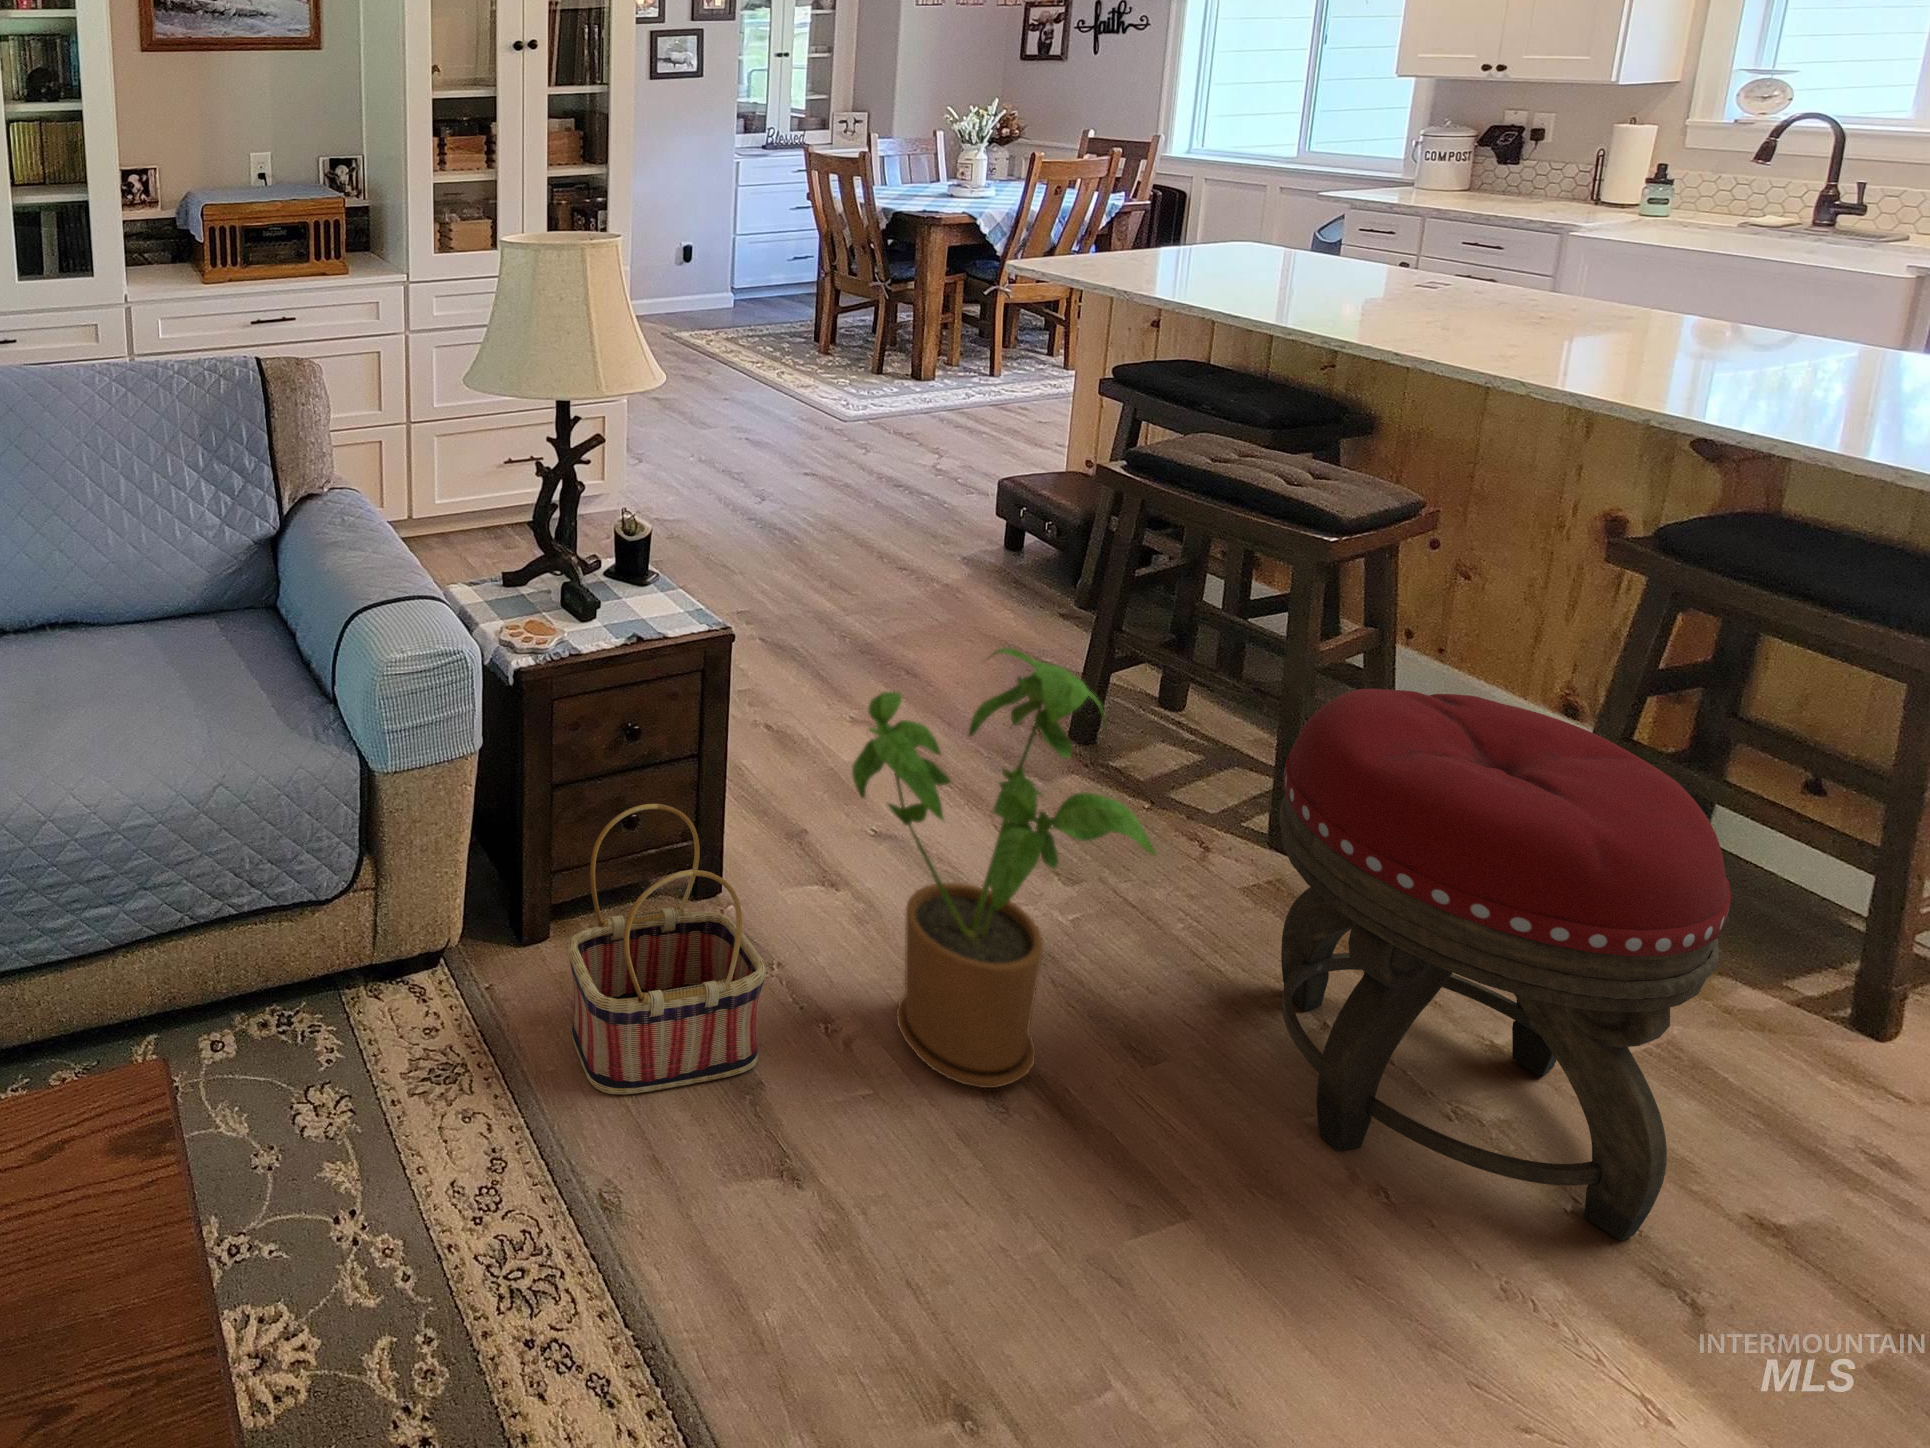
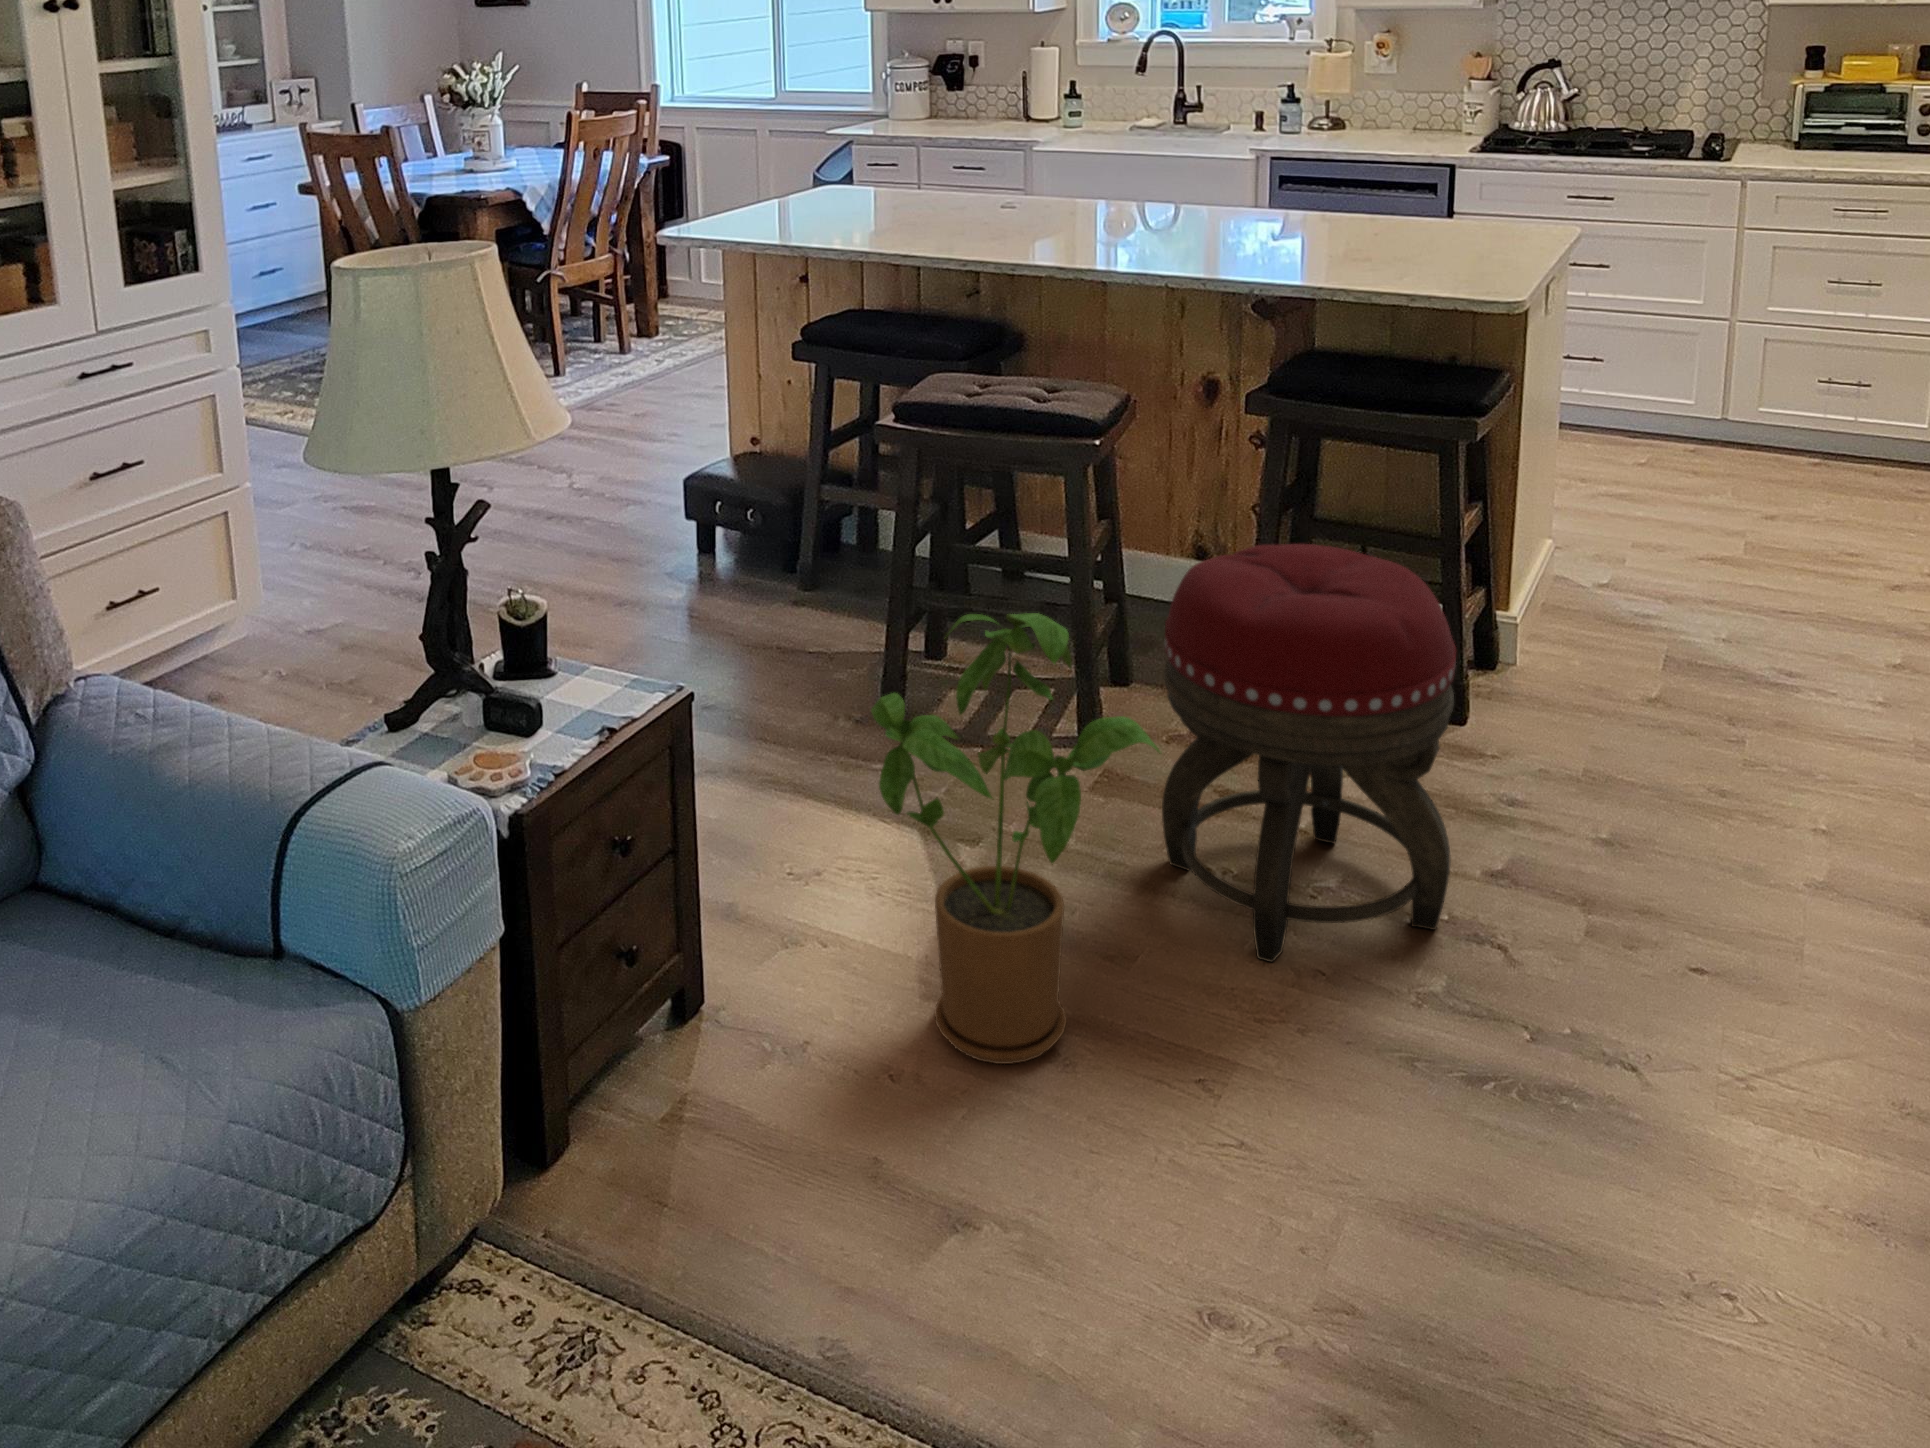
basket: present [568,804,766,1094] -> none [659,906,861,1262]

